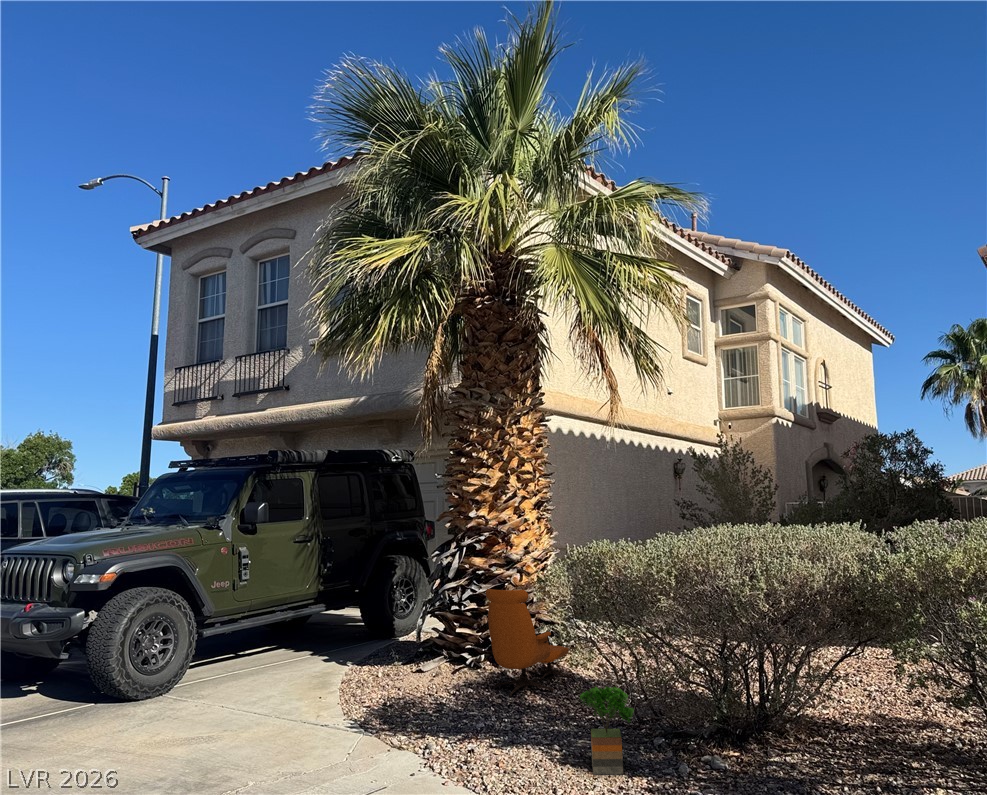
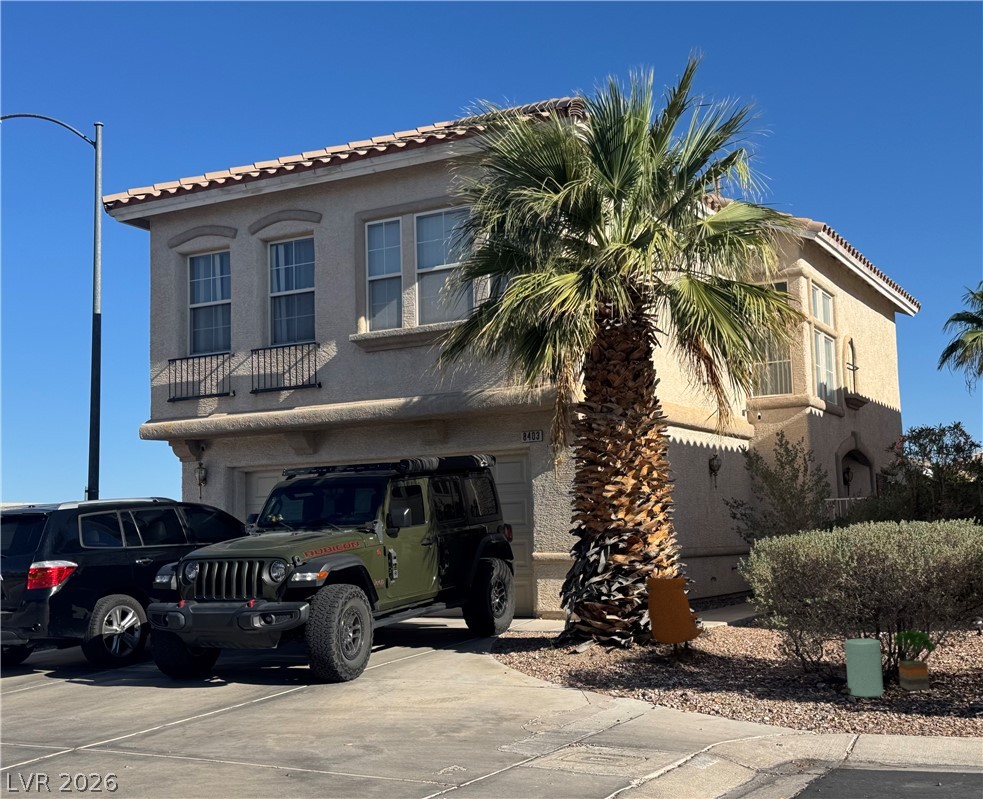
potted tree: present [580,686,633,775] -> present [893,631,935,690]
trash can: none [671,691,730,781] -> present [841,639,883,697]

